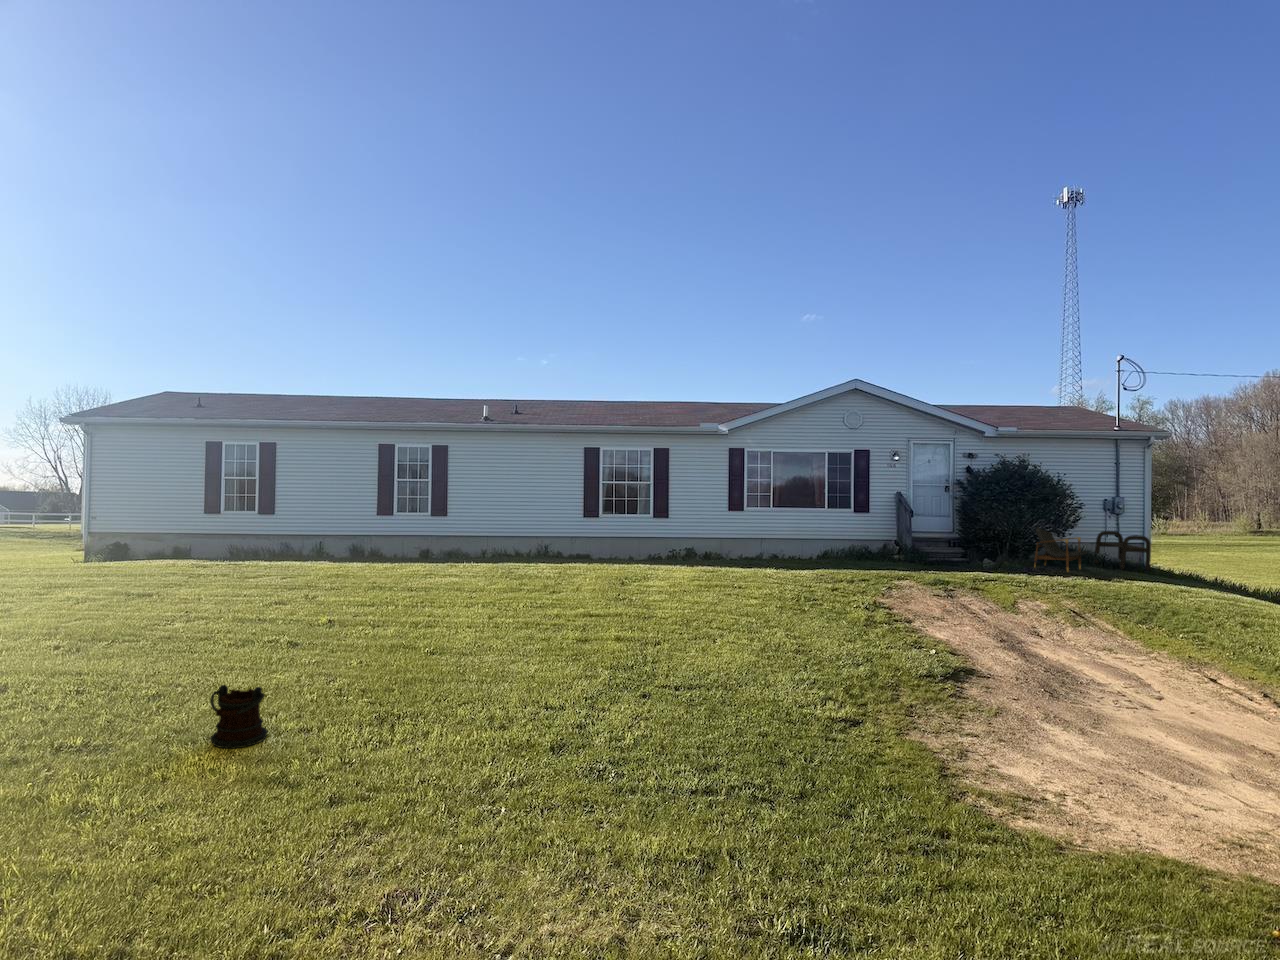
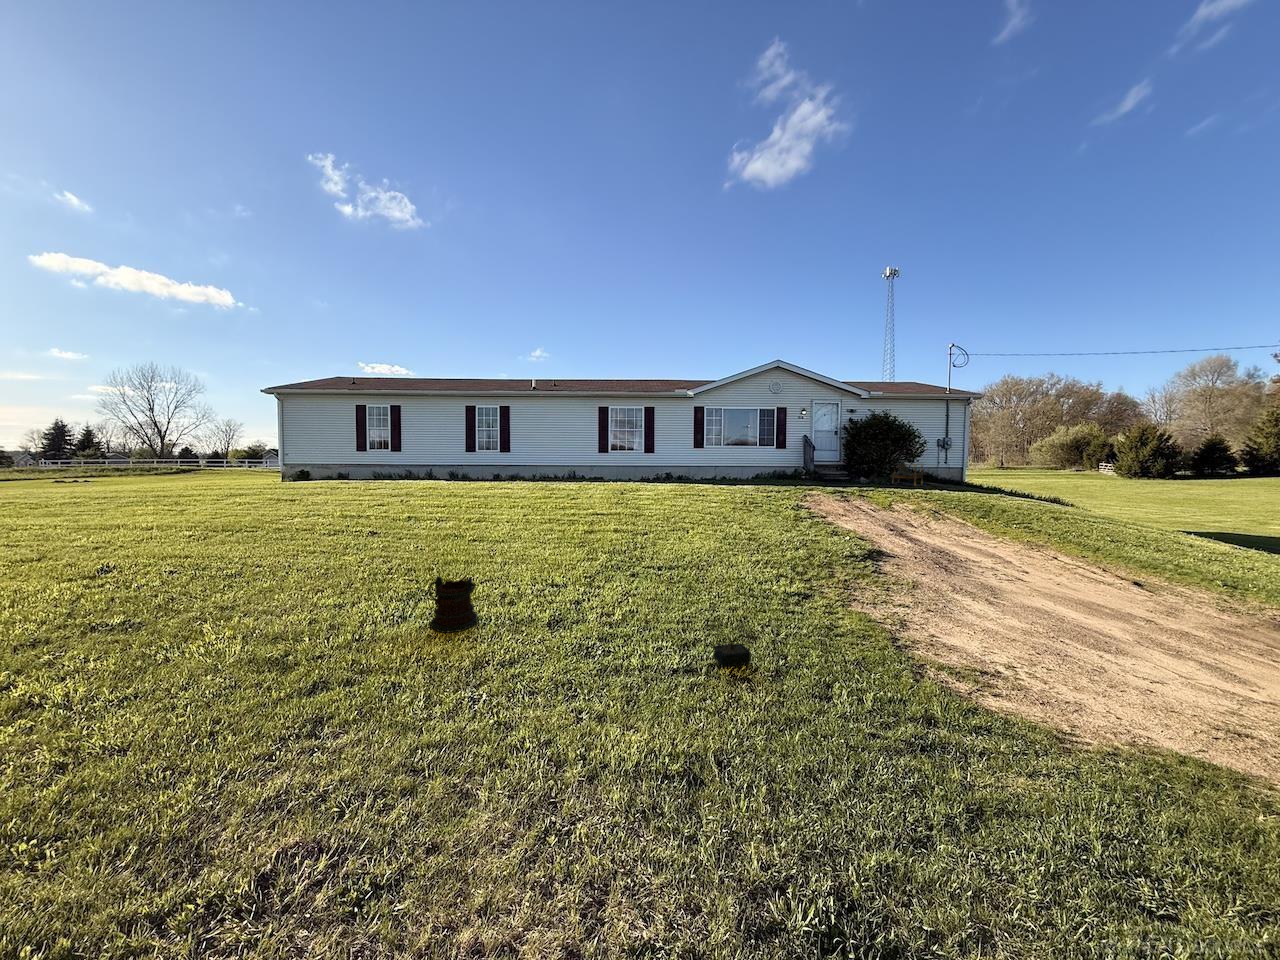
bench: present [1094,531,1151,570] -> none [928,460,968,485]
bucket: present [210,685,268,748] -> present [428,576,478,633]
decorative plant: none [724,734,782,789] -> present [704,618,756,667]

